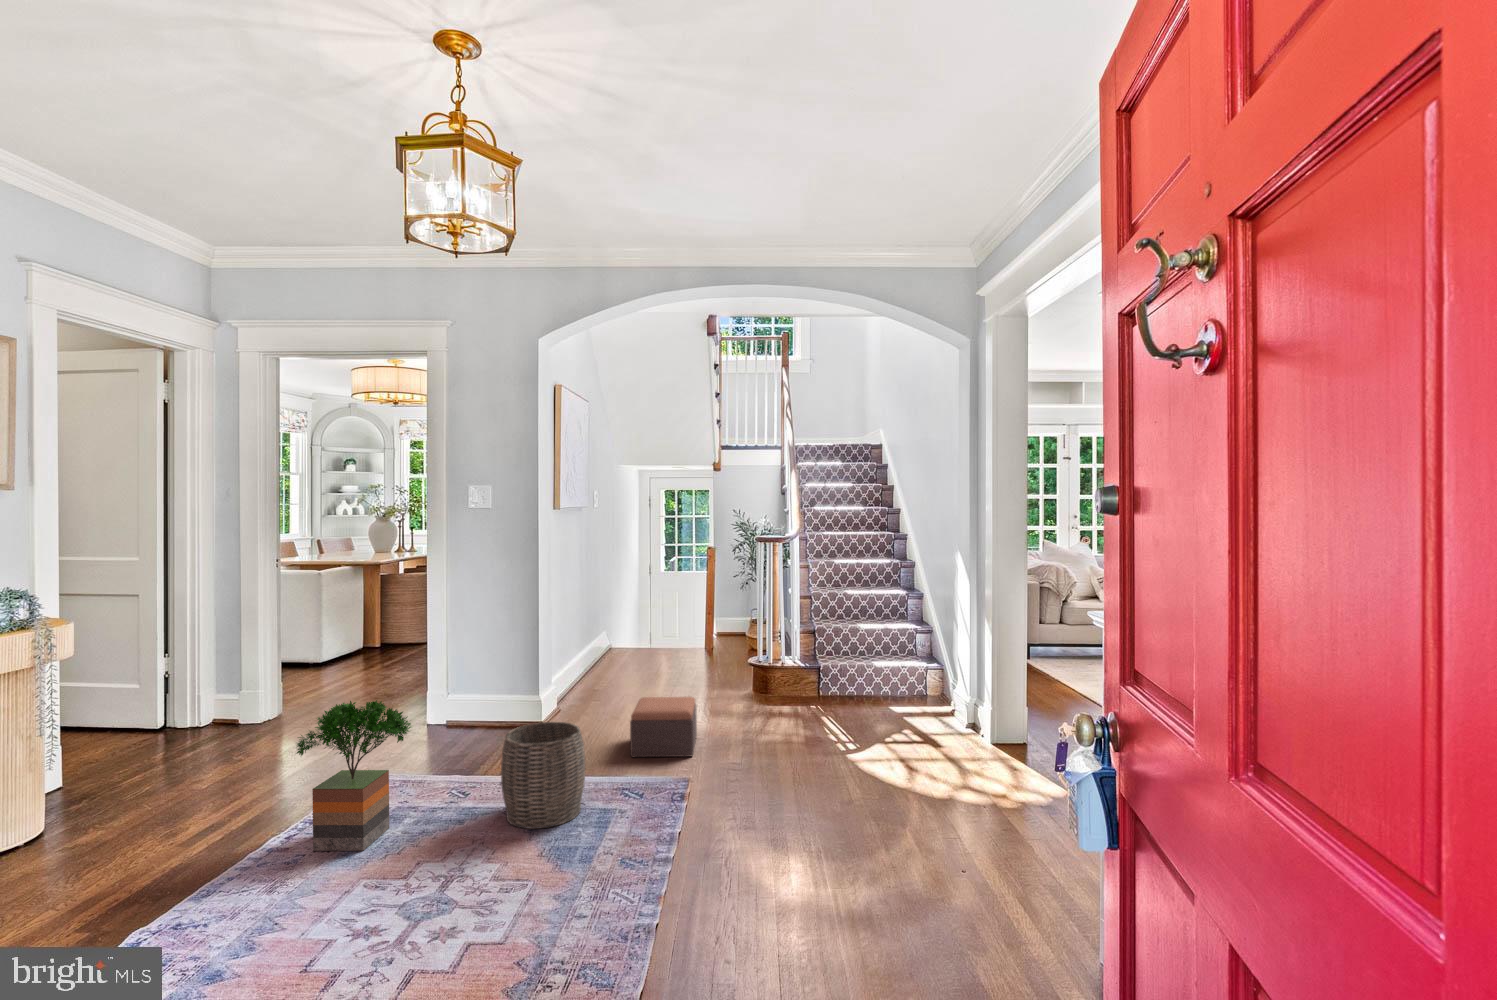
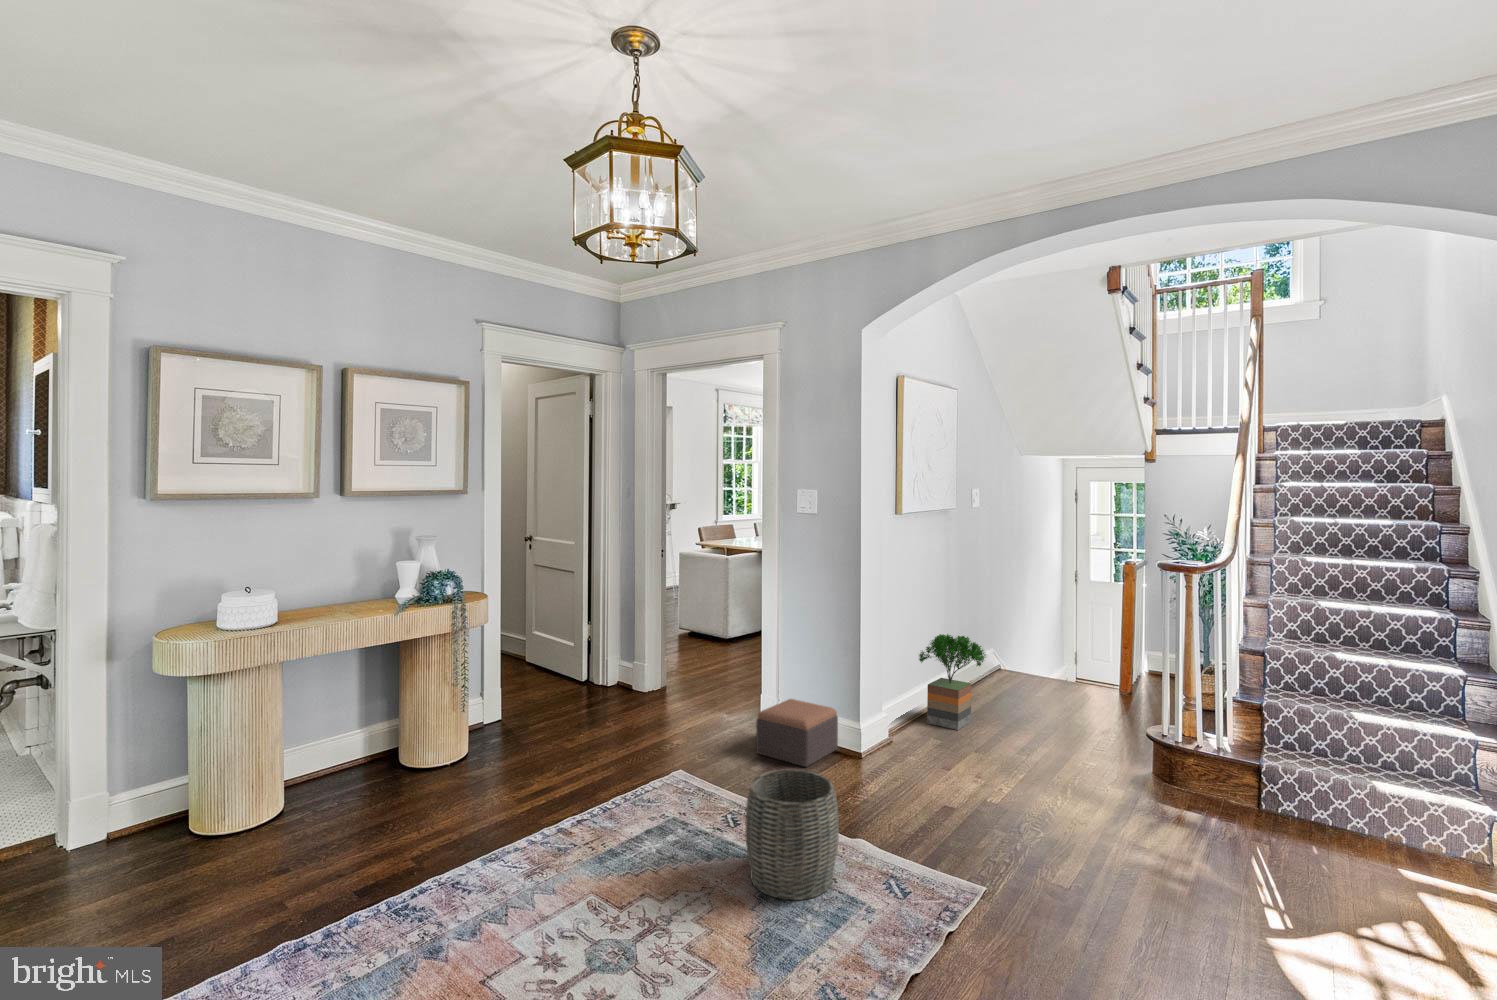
footstool: present [630,697,697,757] -> present [756,699,838,767]
potted tree: present [296,700,411,851] -> present [919,634,986,730]

